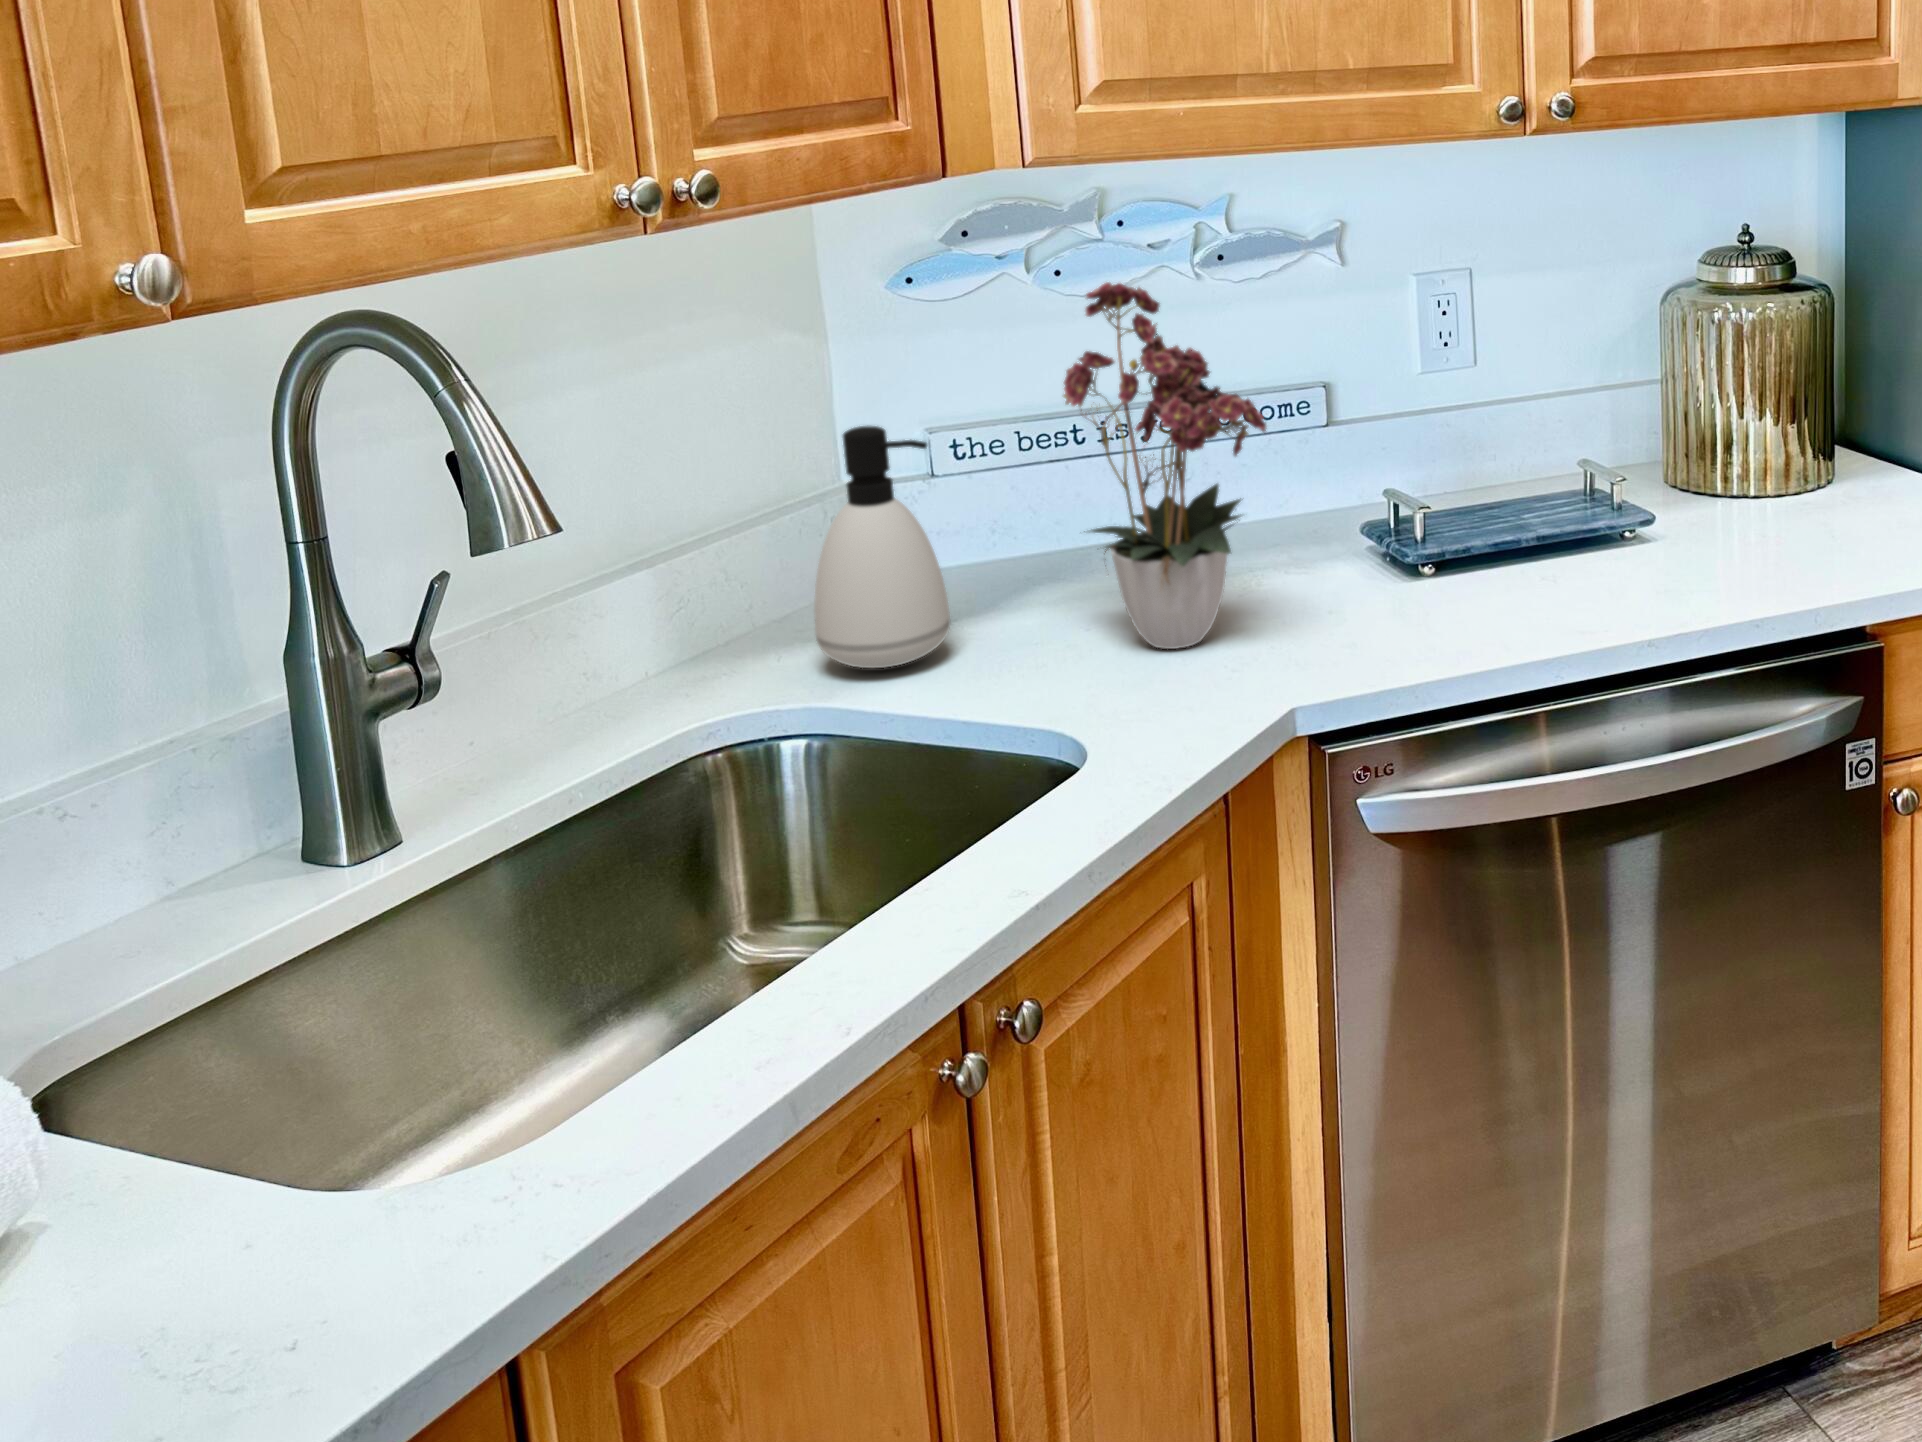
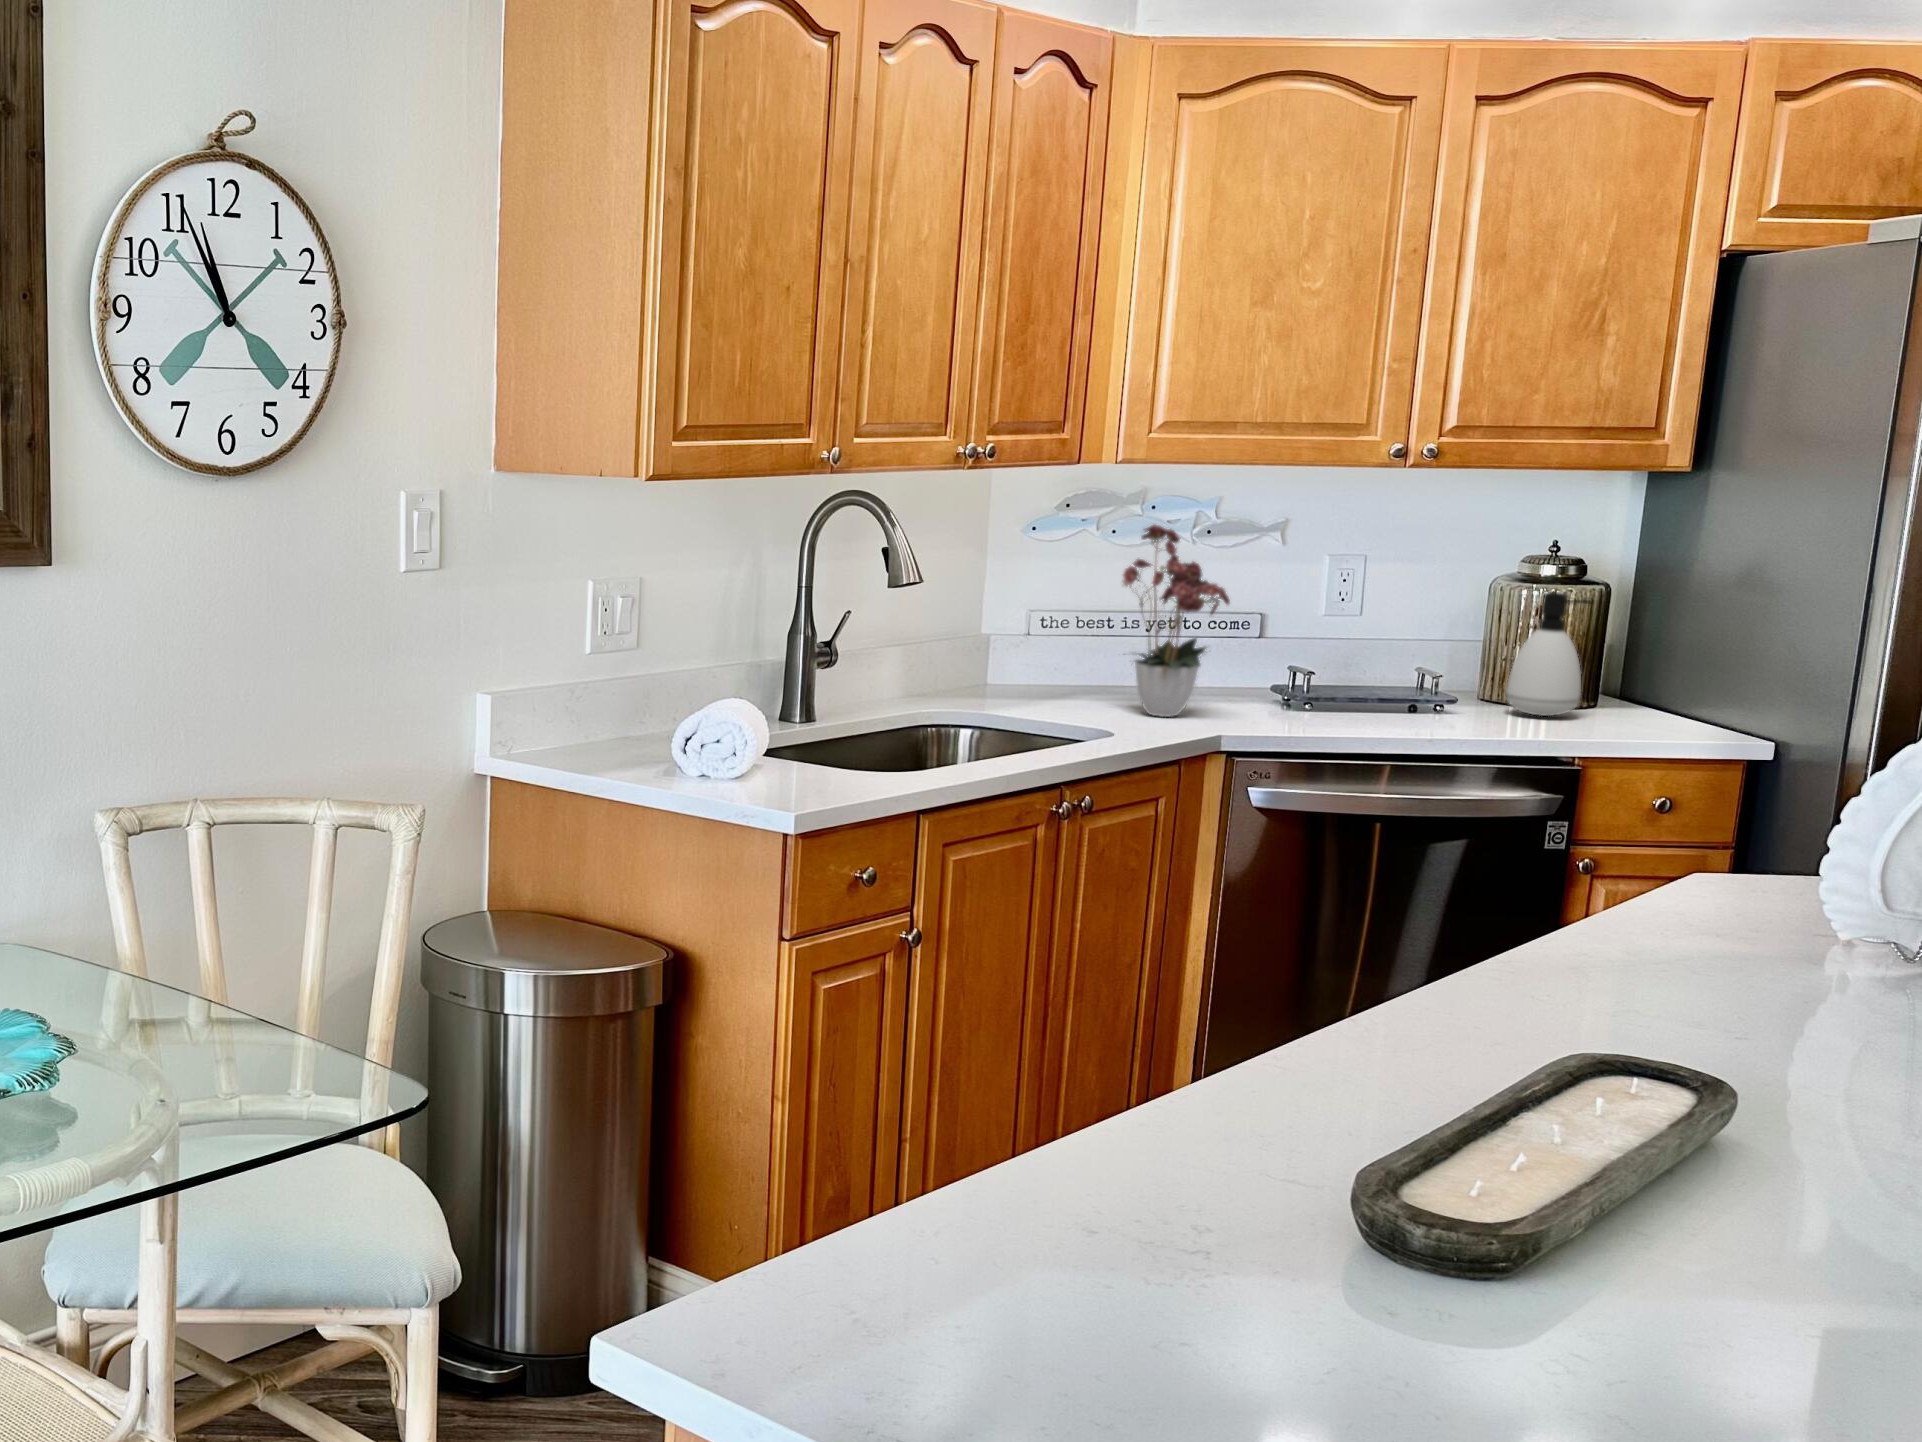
soap dispenser: present [814,426,950,668] -> present [1506,592,1593,716]

